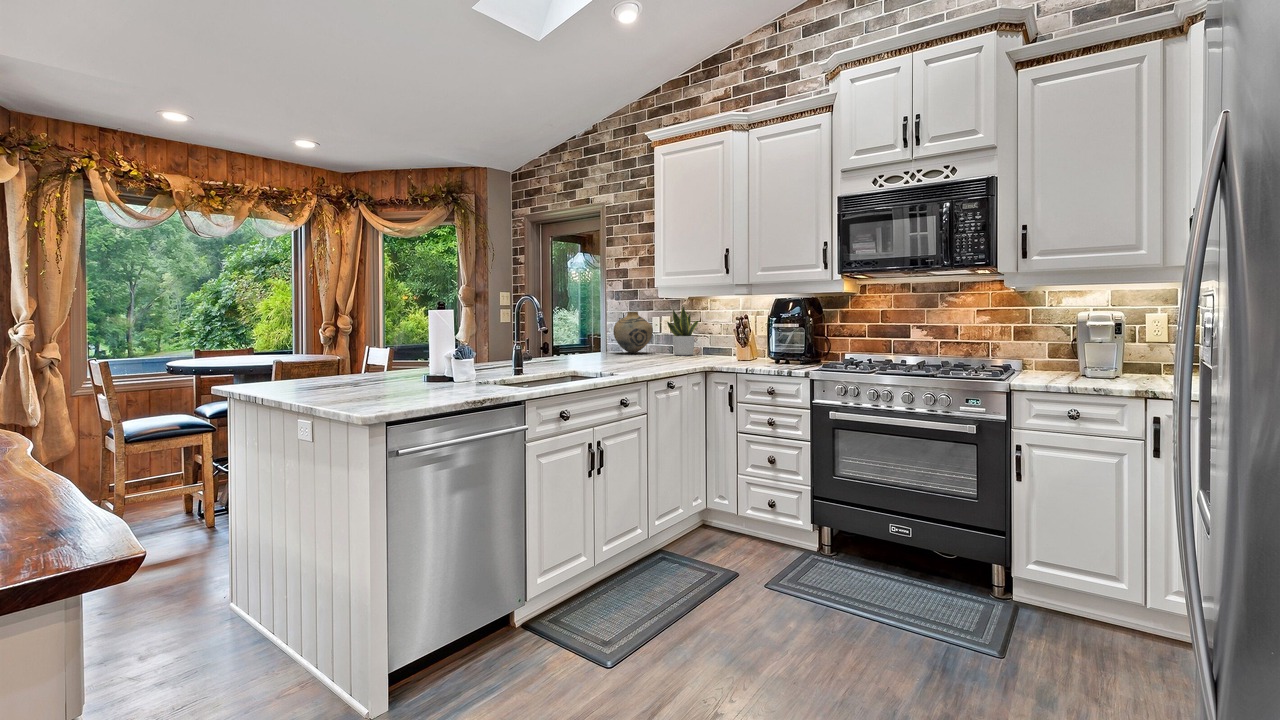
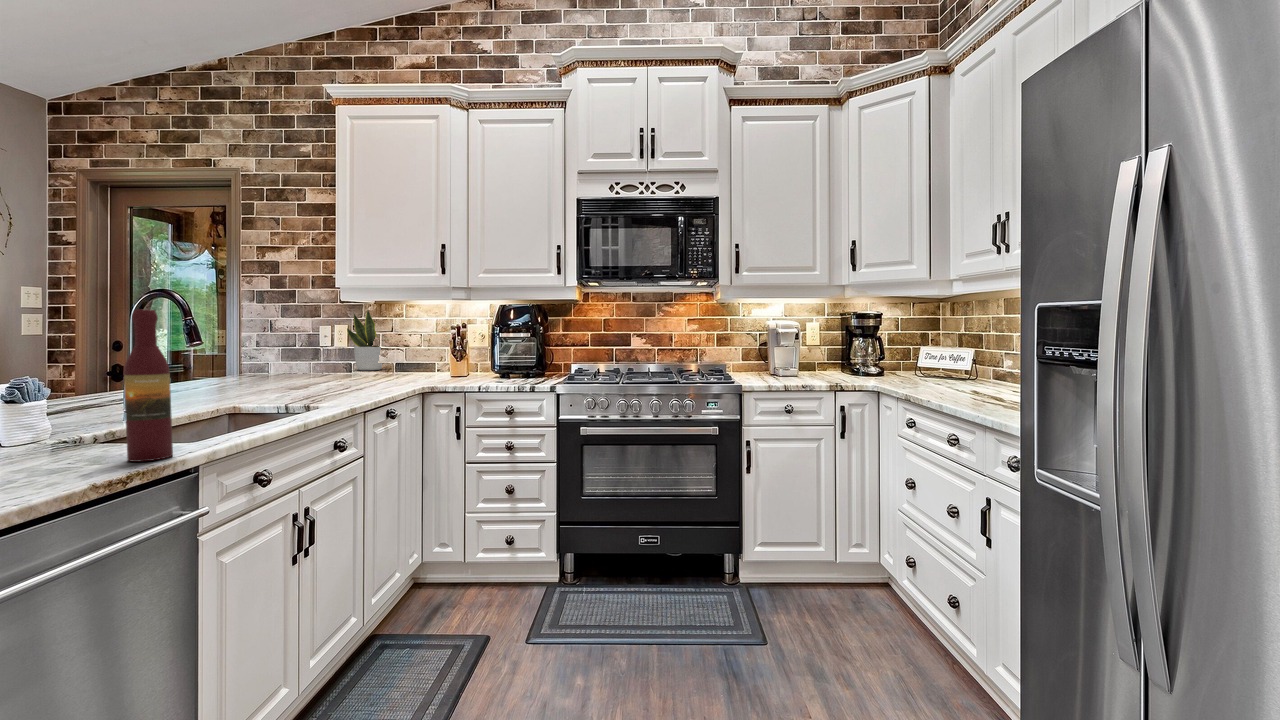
wine bottle: none [495,310,515,393] -> present [124,309,173,462]
vase: present [613,311,653,353] -> none [263,315,322,369]

